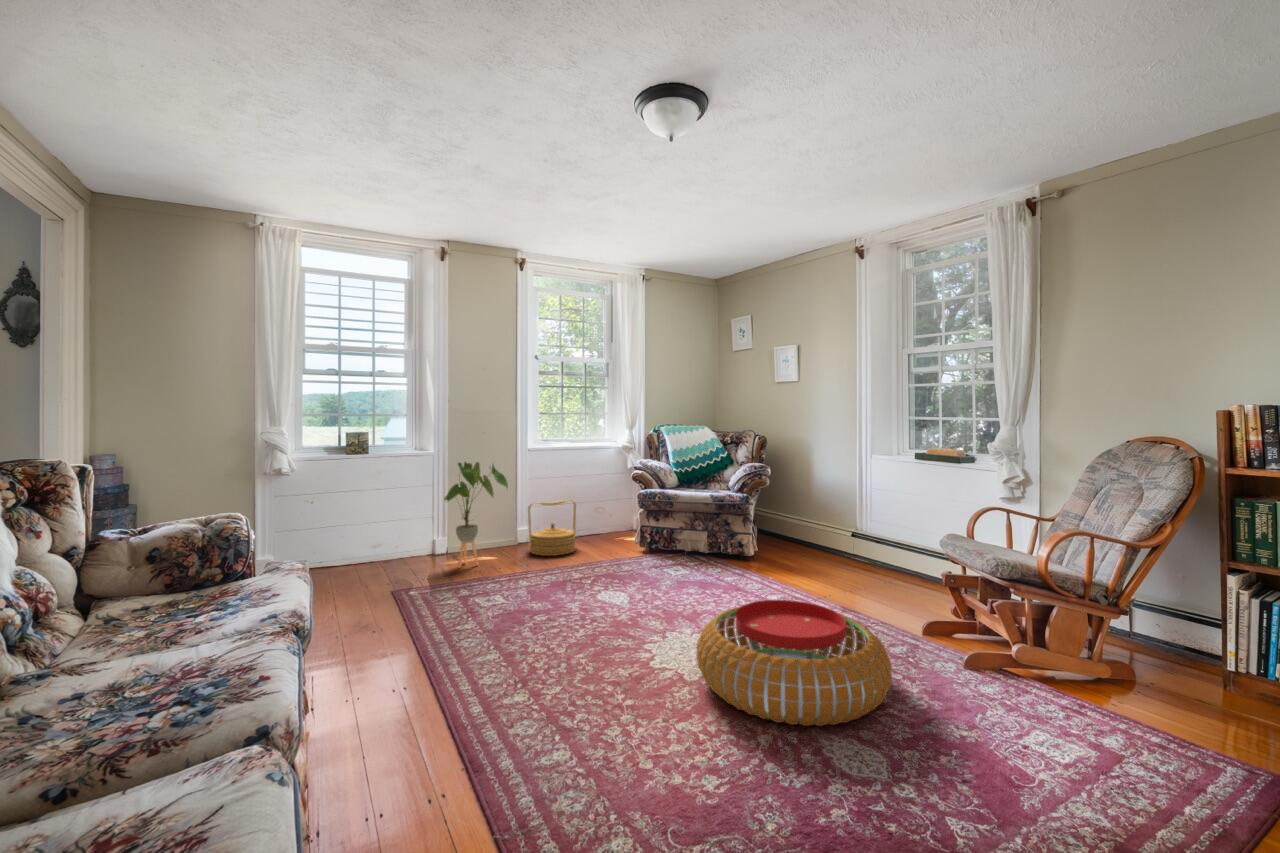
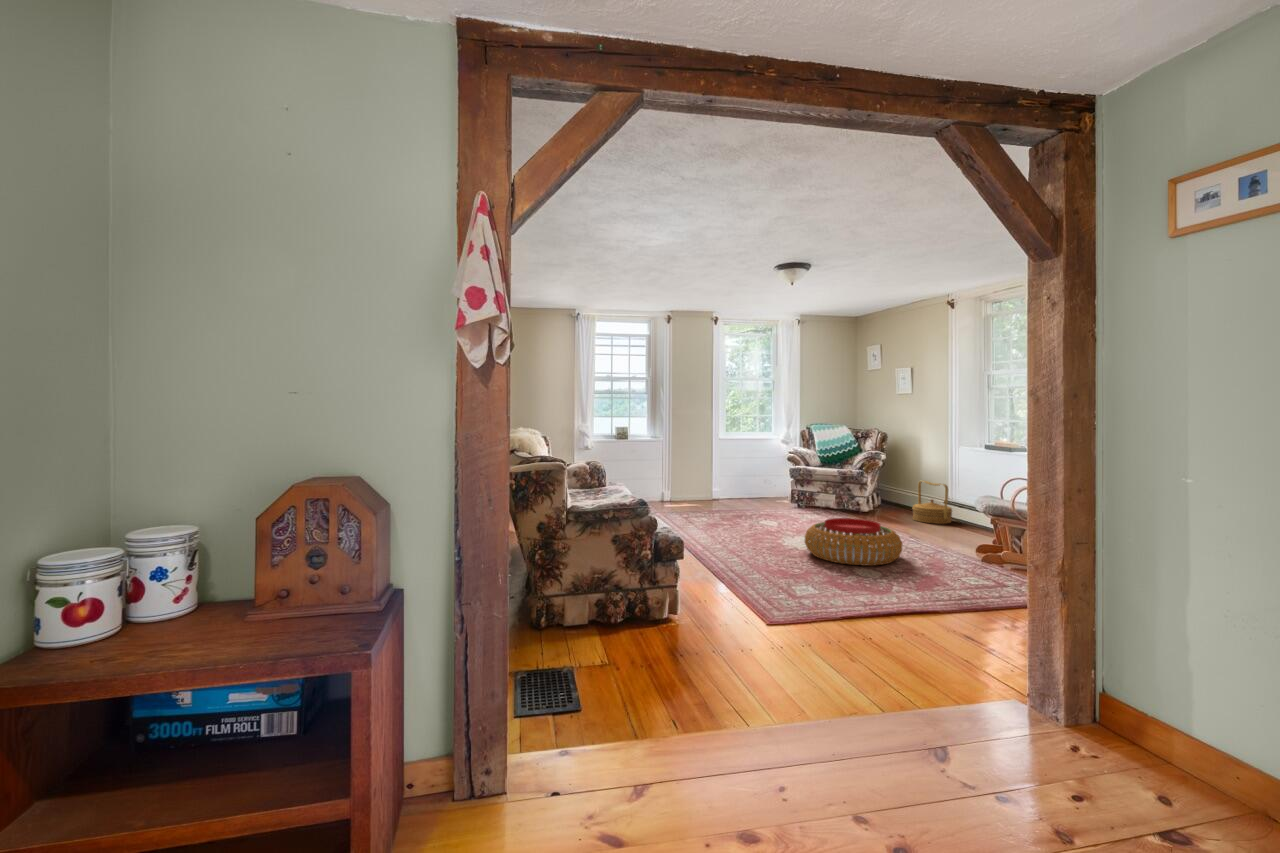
house plant: present [444,462,508,568] -> none [670,446,708,508]
woven basket: present [528,500,576,556] -> present [912,481,952,524]

